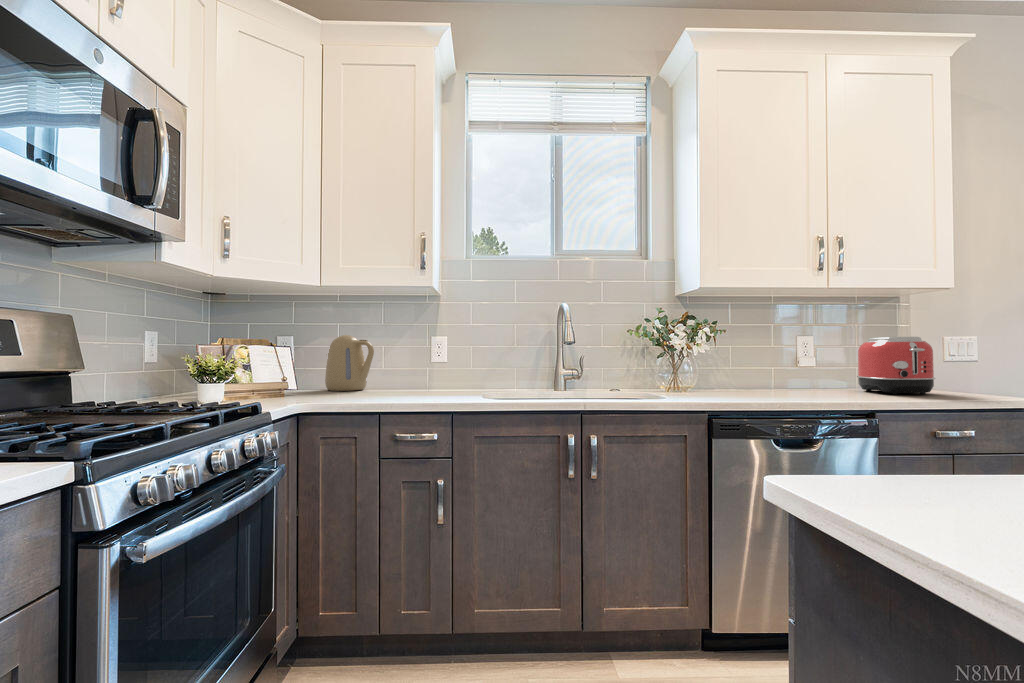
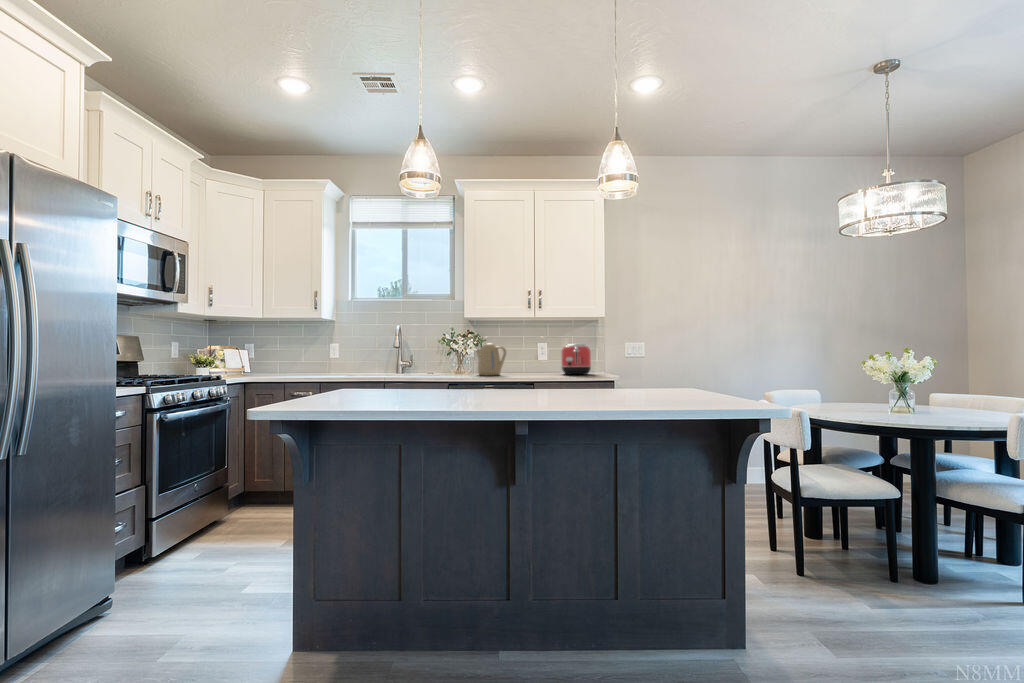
kettle: present [325,335,374,391] -> present [476,343,506,375]

